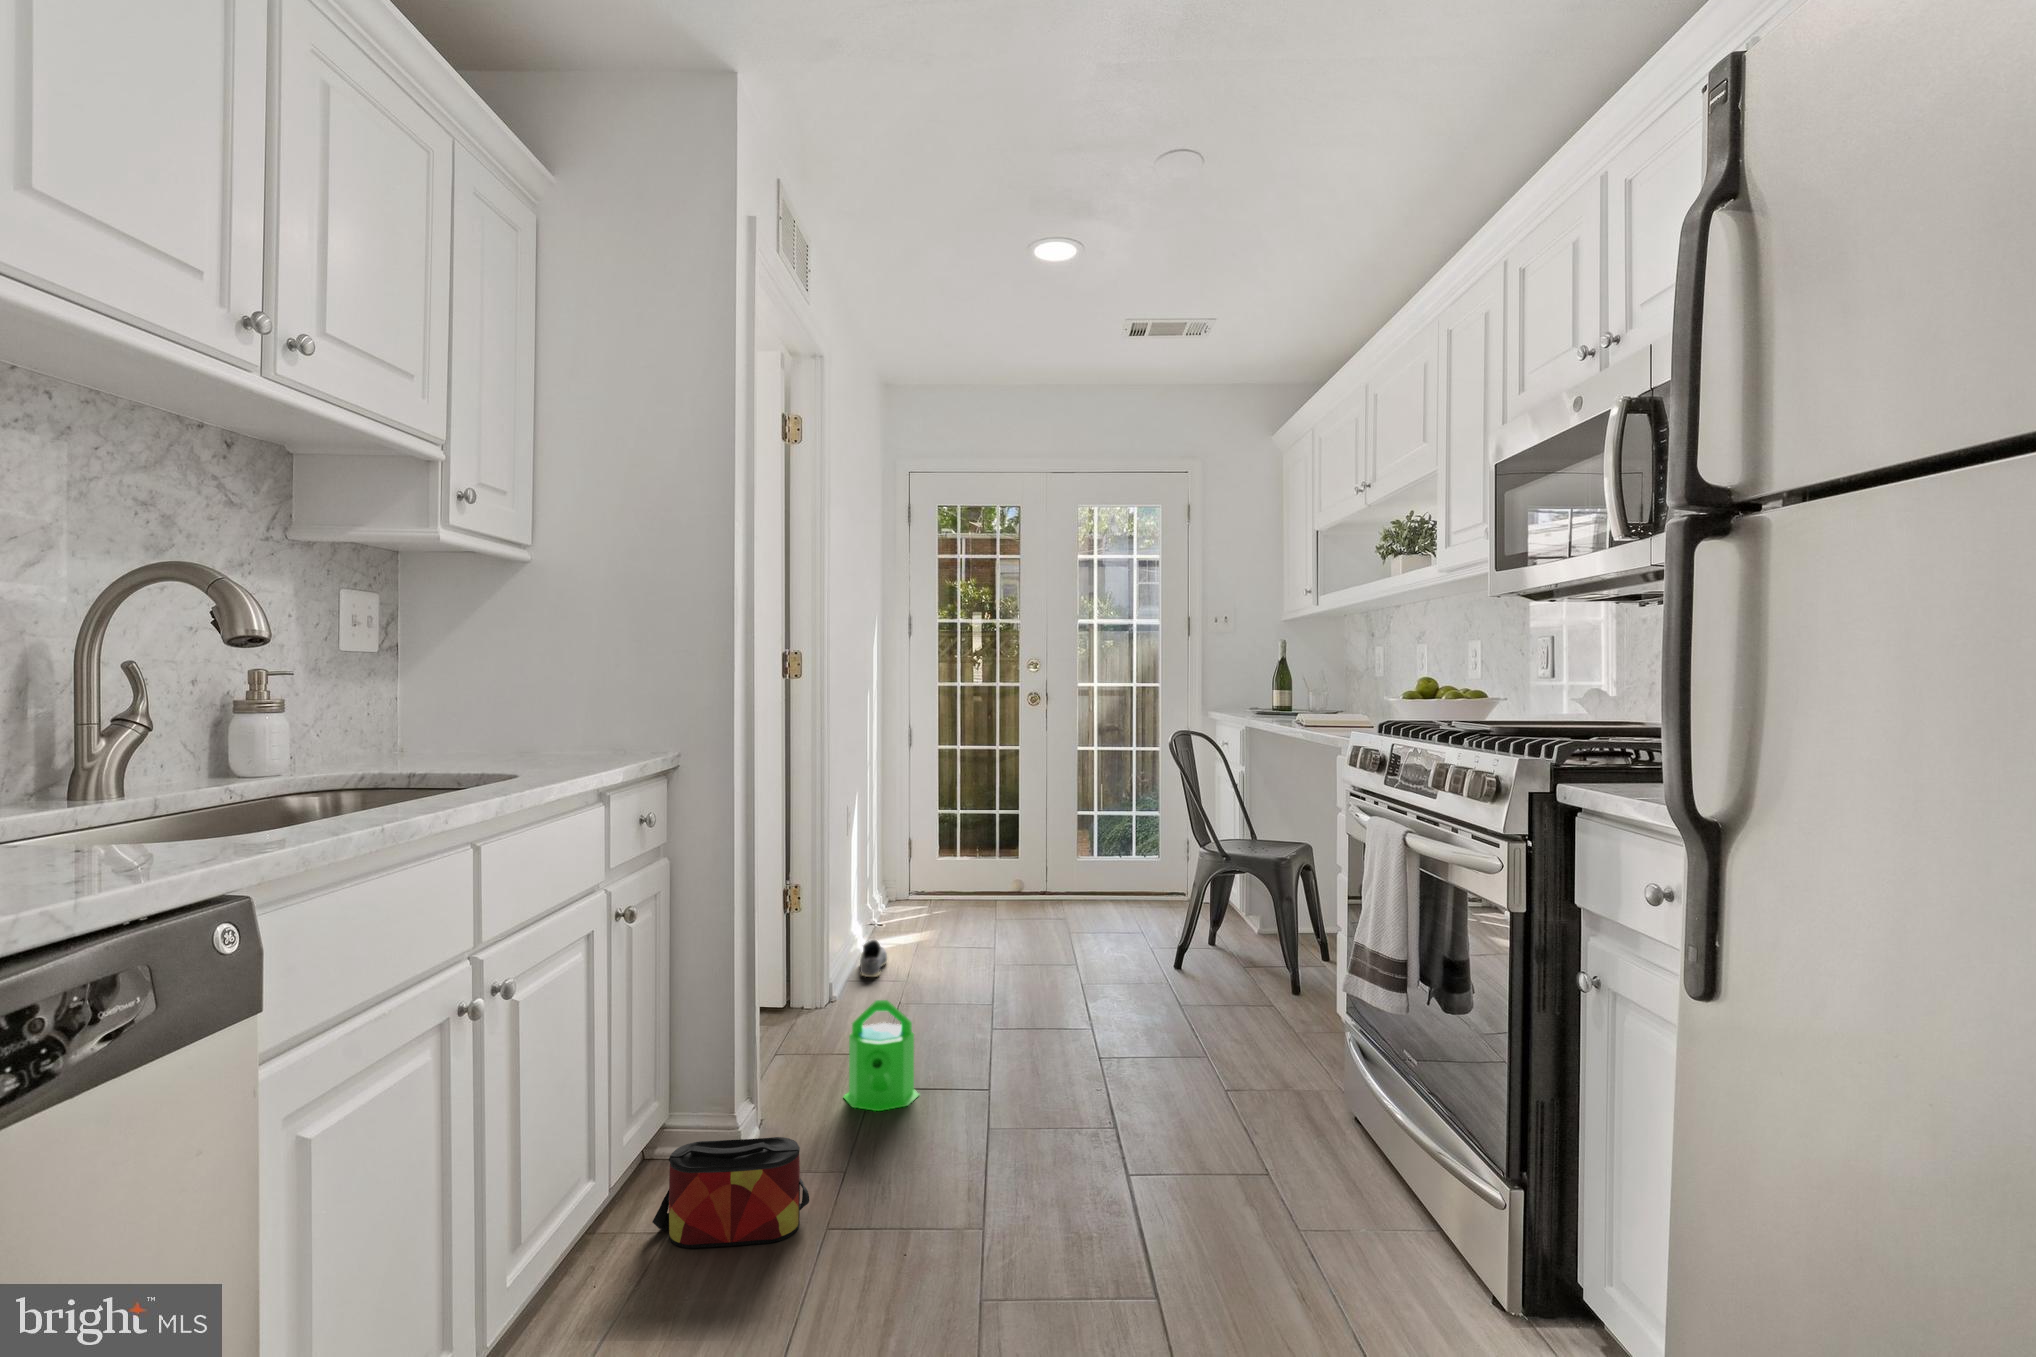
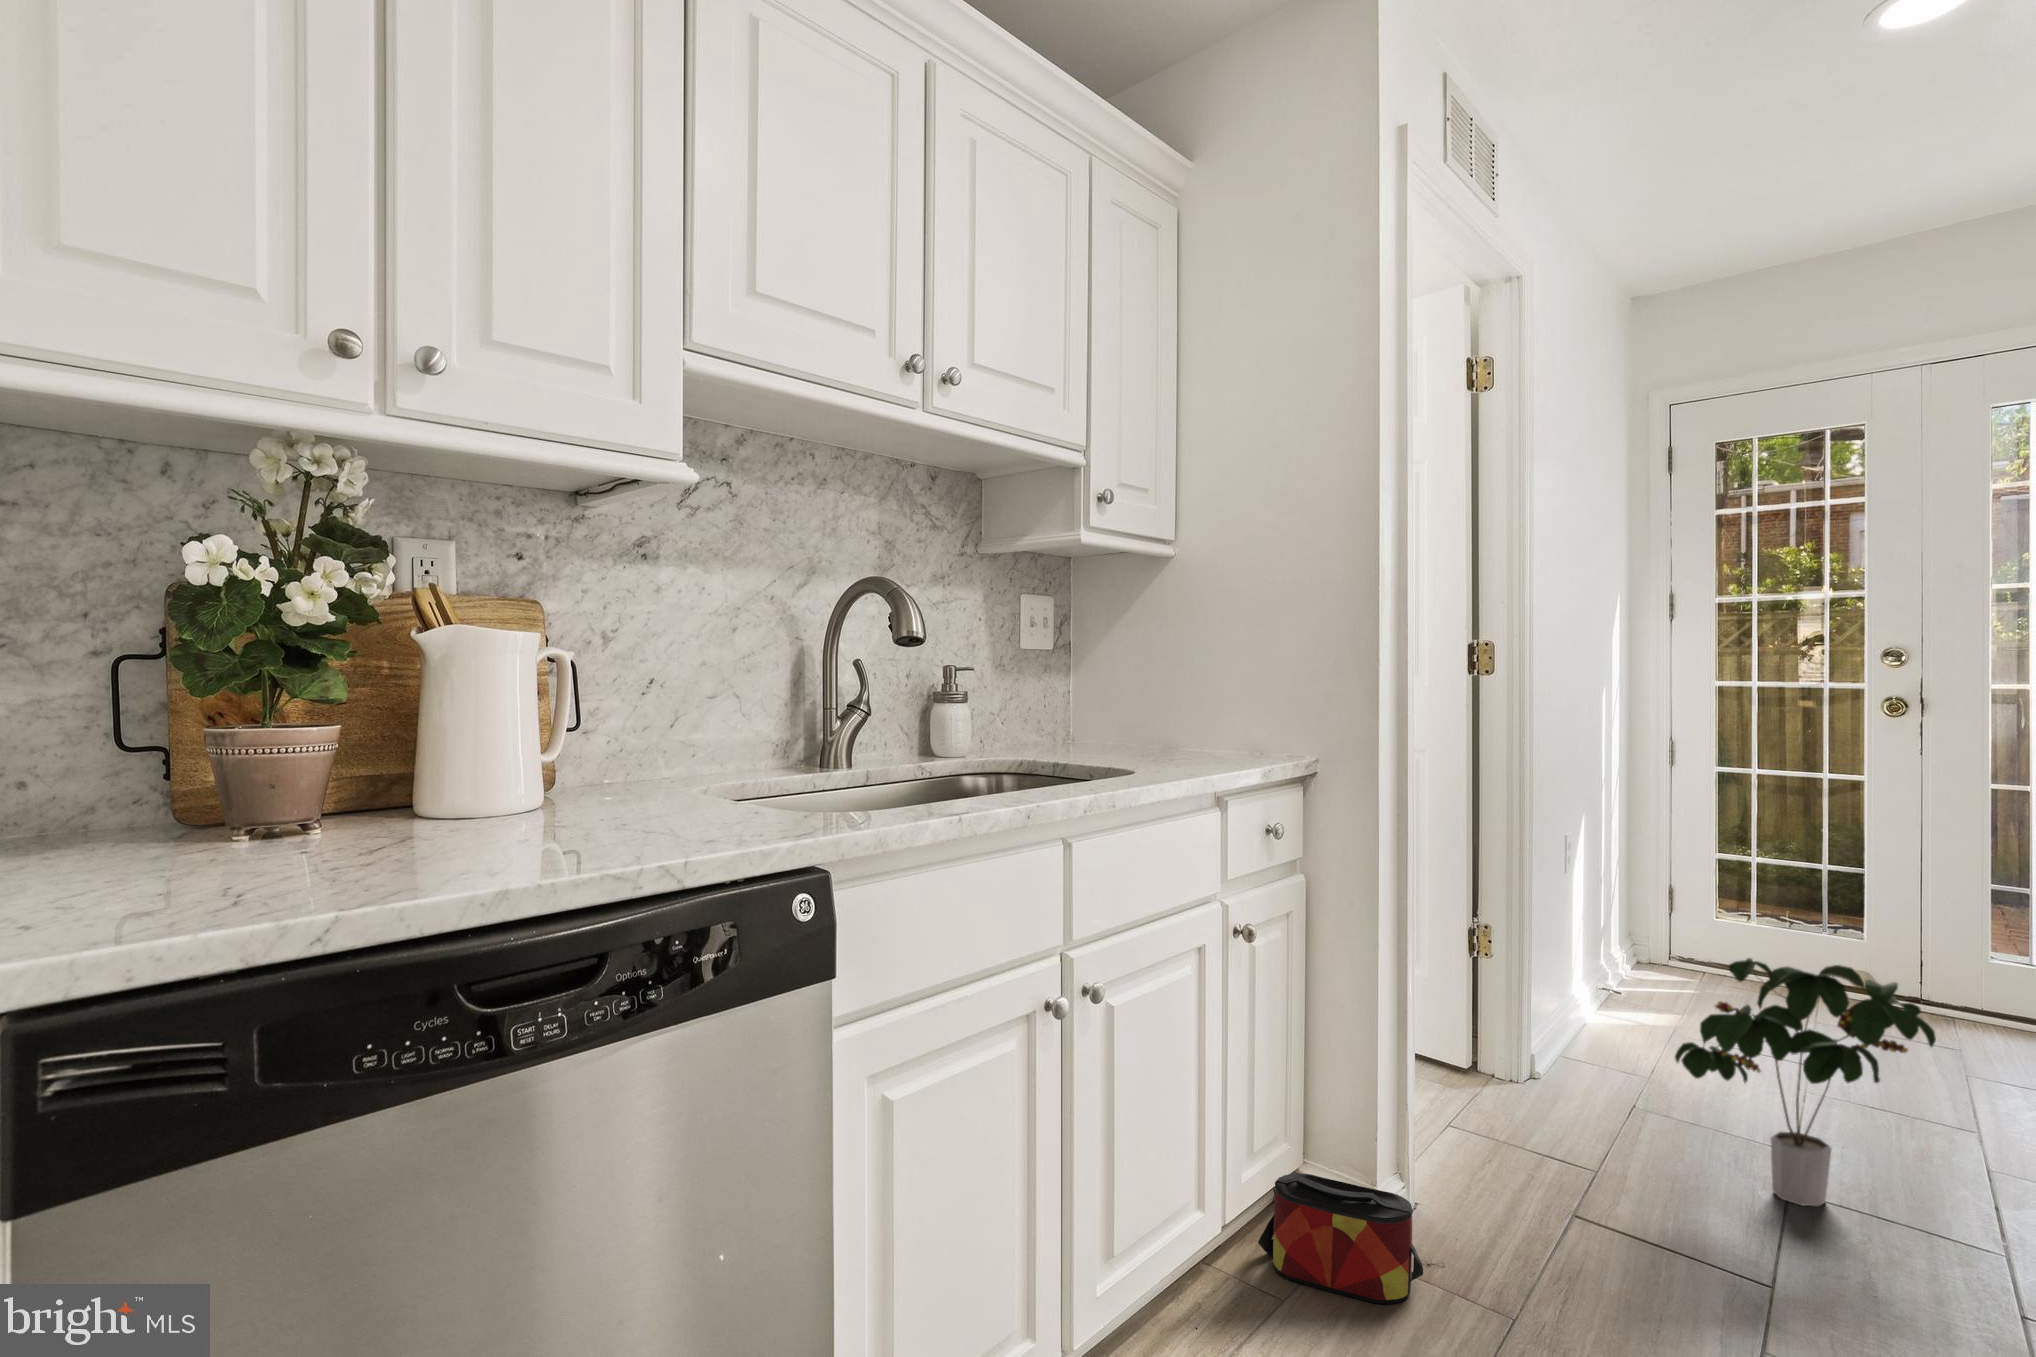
potted plant: none [960,878,1122,1061] -> present [1675,958,1936,1206]
shoe: present [860,940,887,977] -> none [1570,1005,1612,1050]
watering can: present [844,1000,919,1111] -> none [1503,1072,1601,1208]

